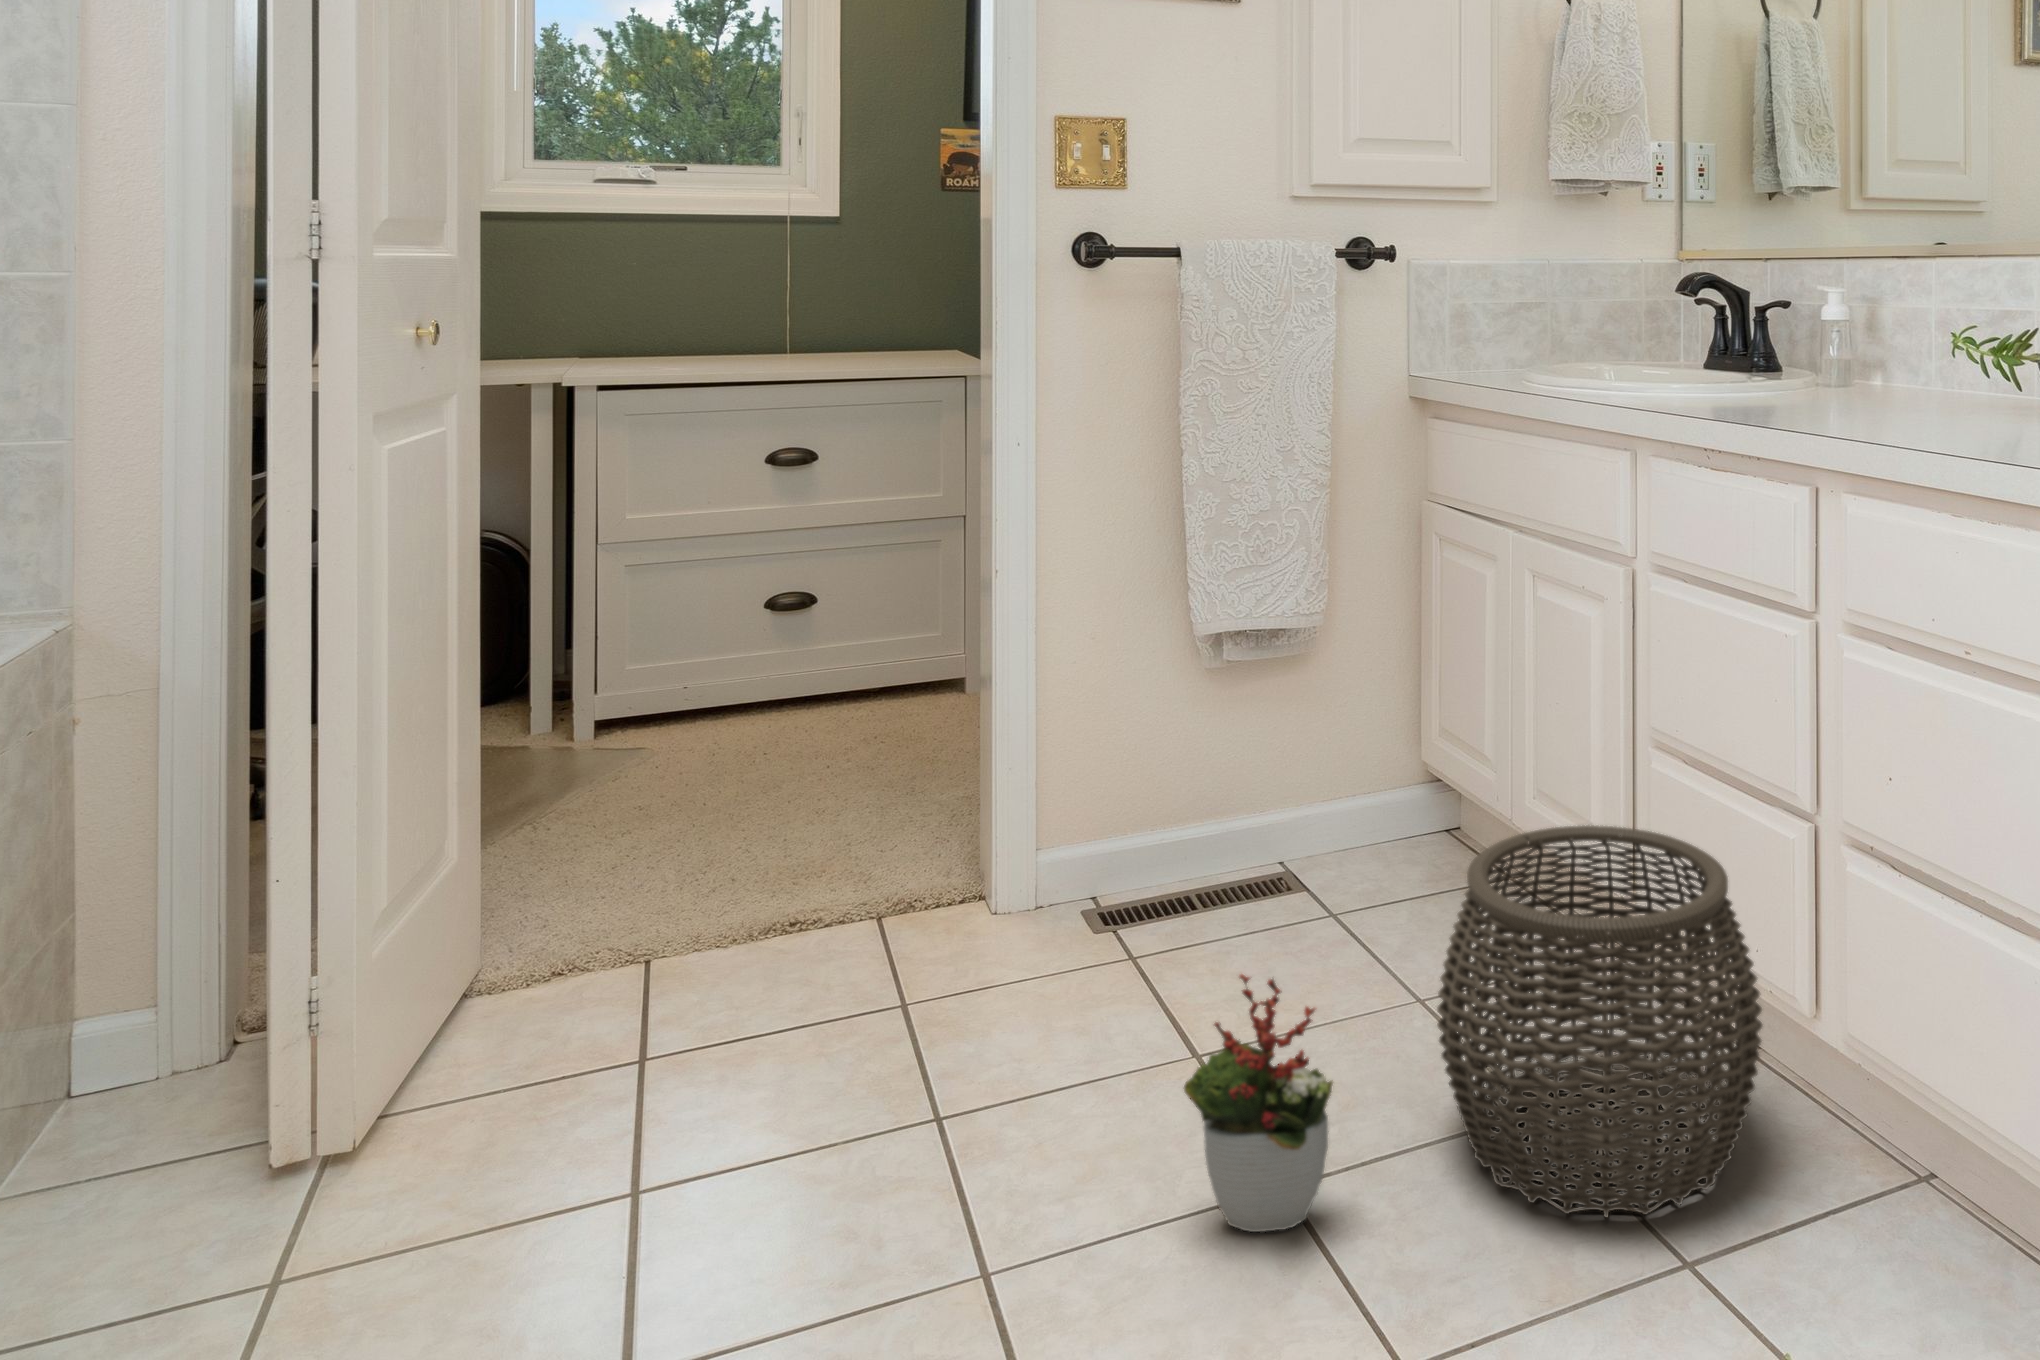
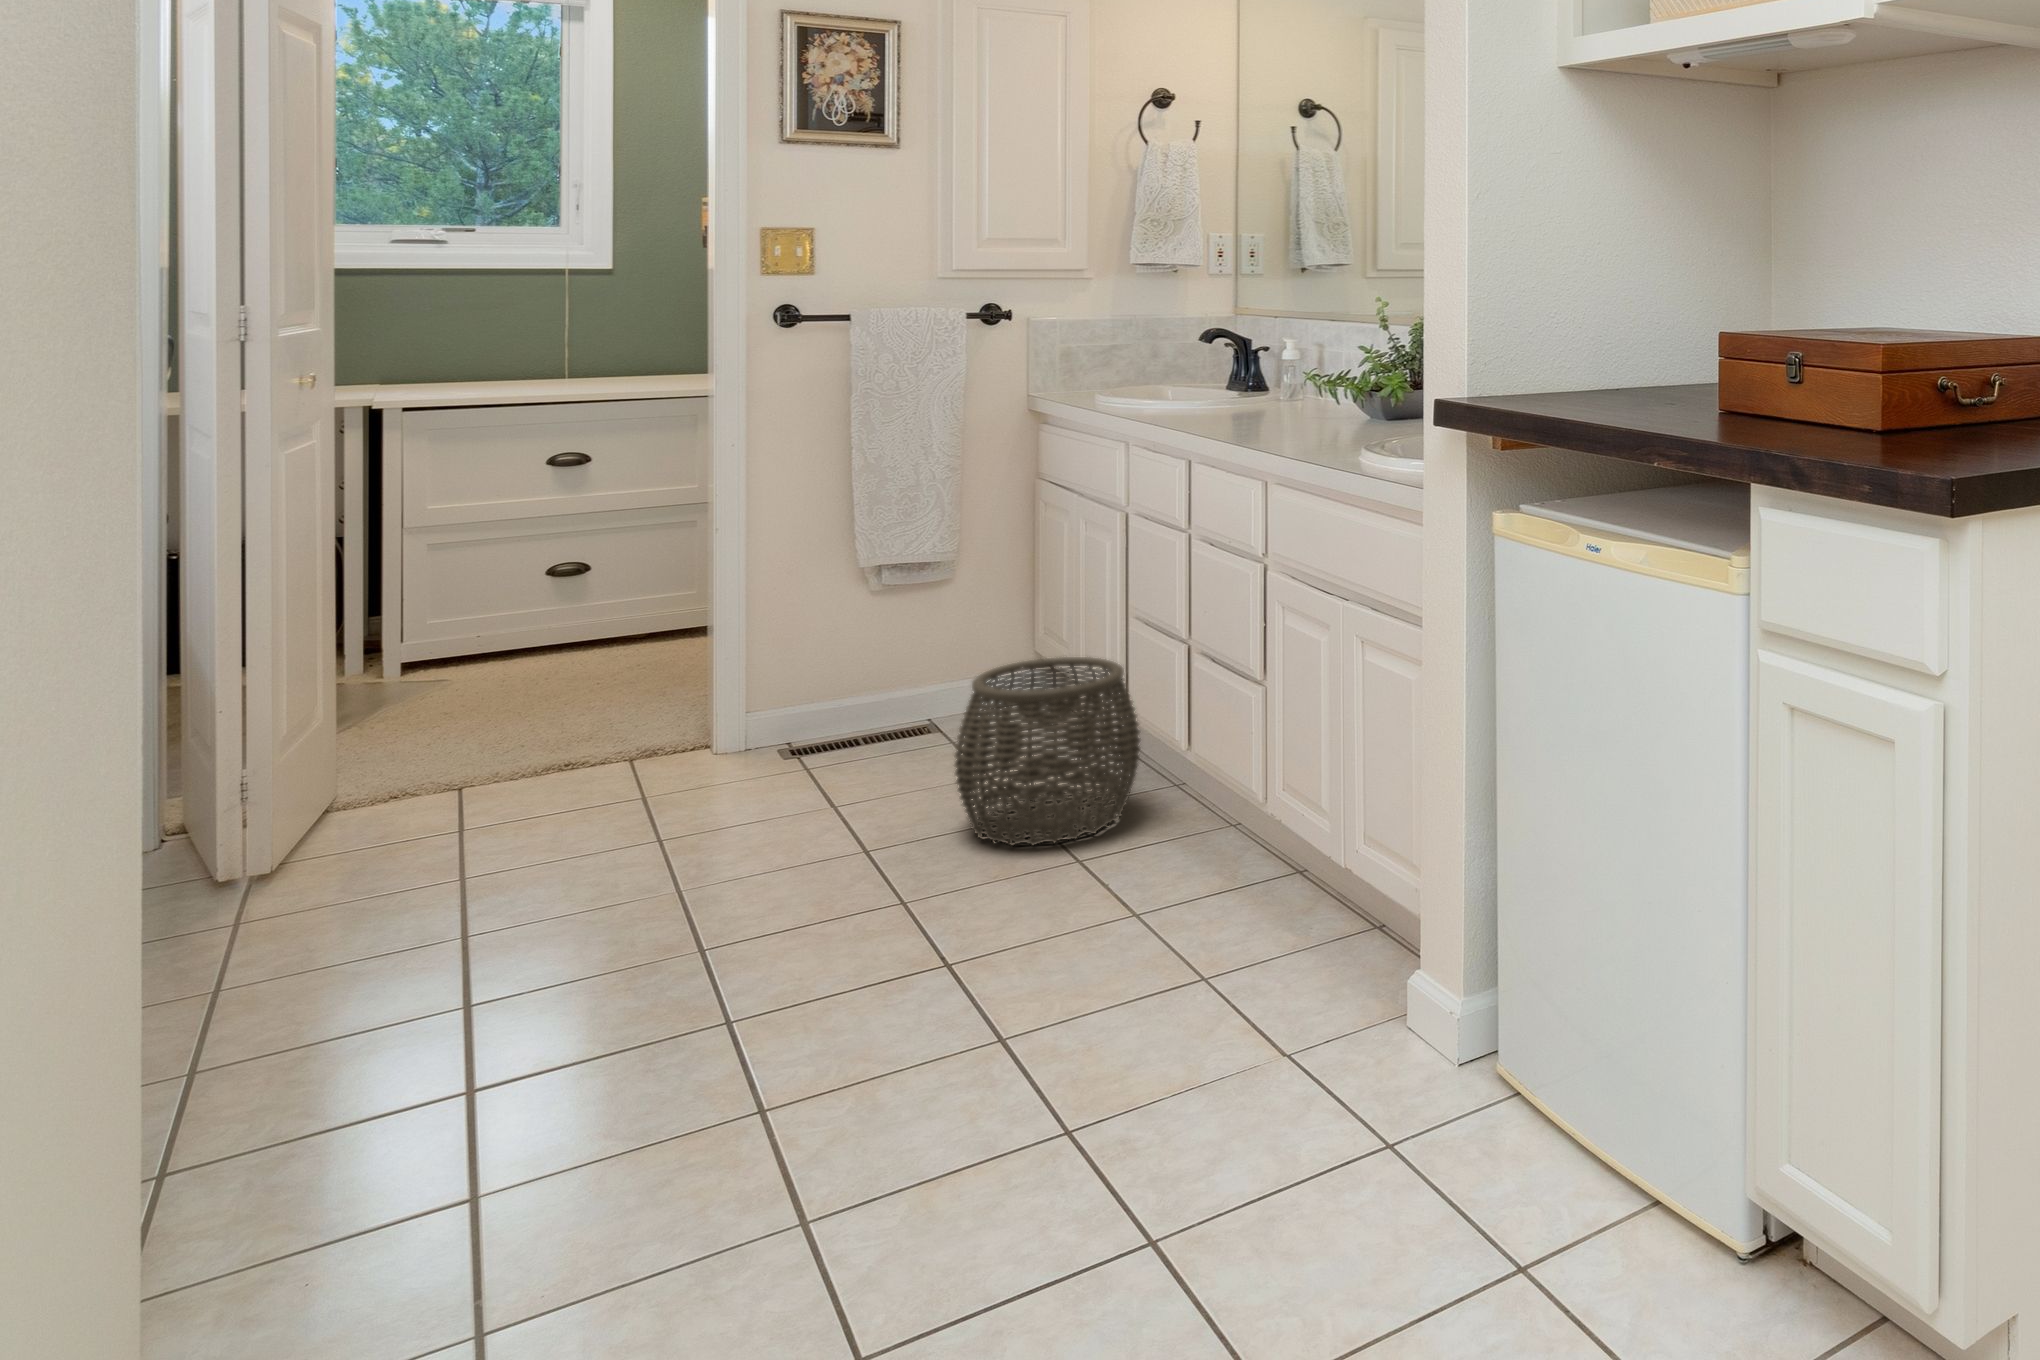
decorative plant: present [1184,974,1333,1232] -> none [792,728,880,863]

